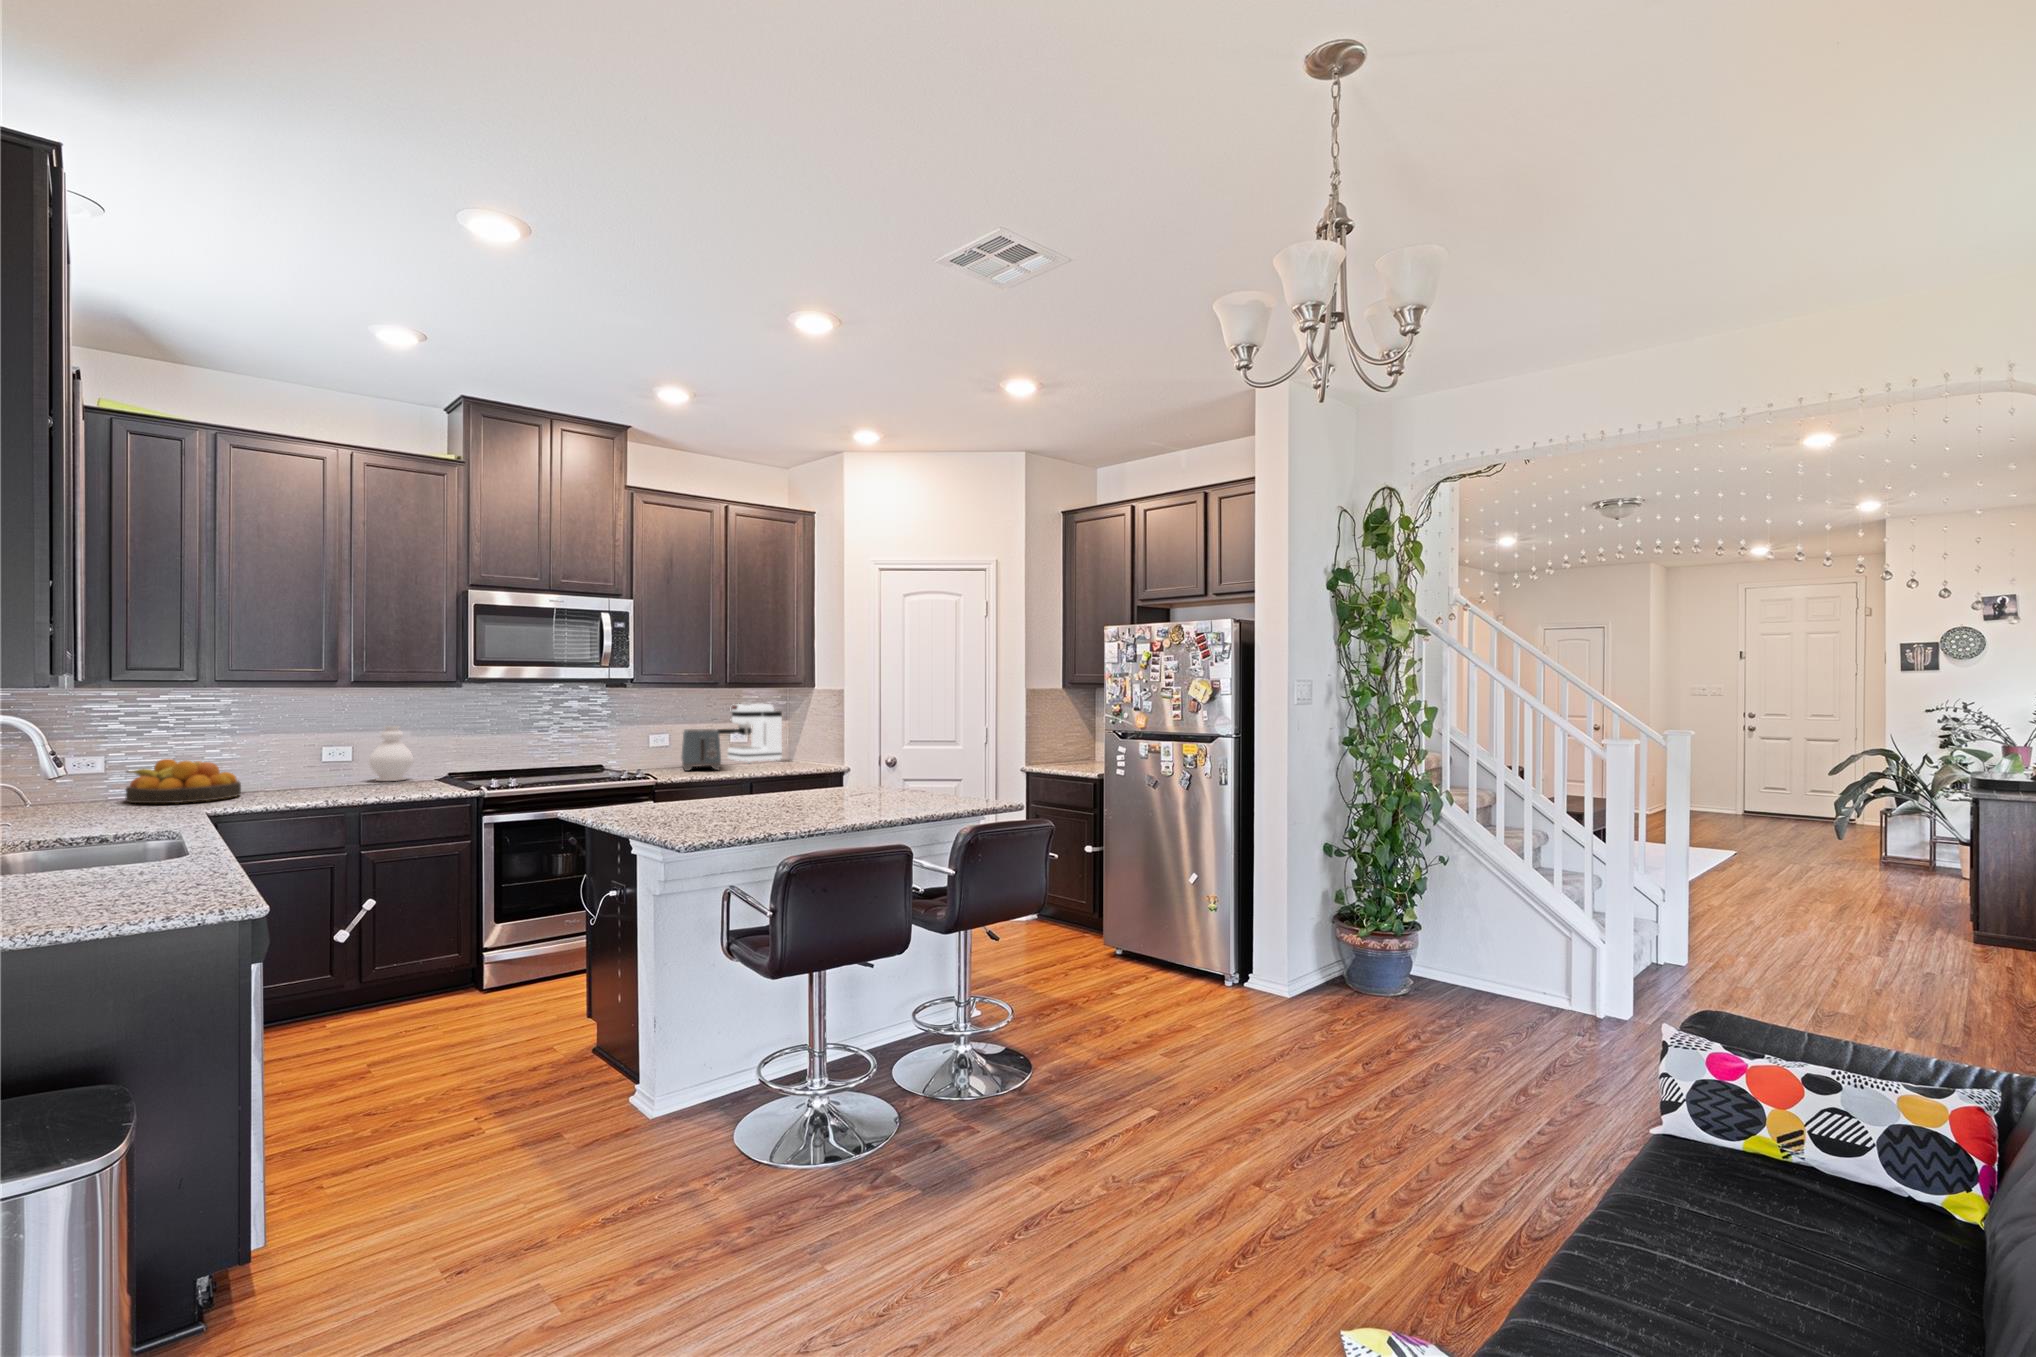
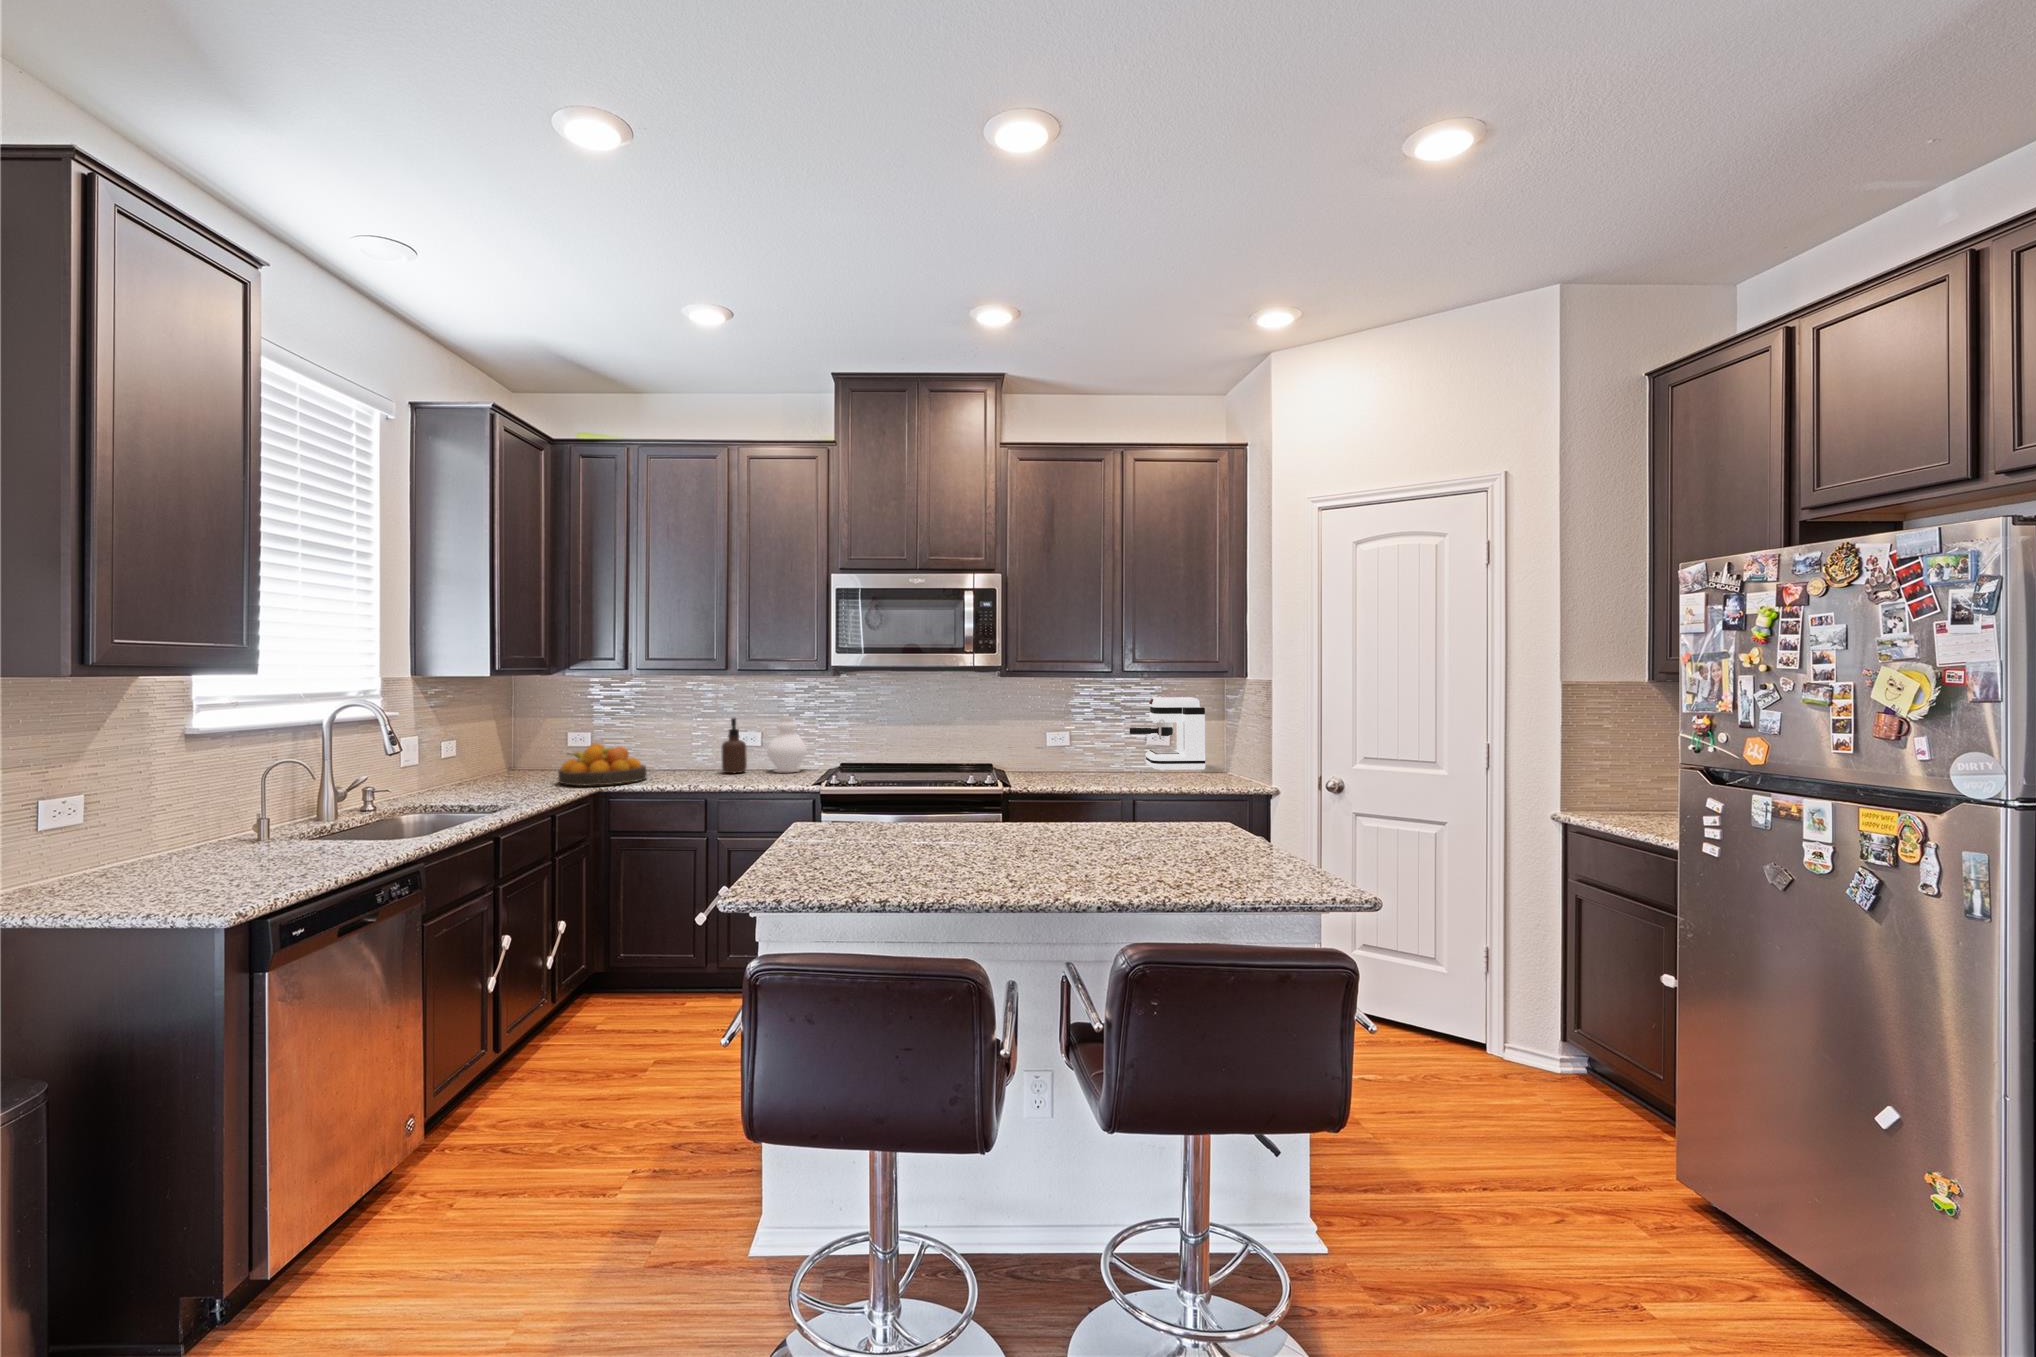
soap dispenser: none [316,728,346,785] -> present [721,718,747,773]
toaster: present [681,729,721,771] -> none [1064,727,1122,780]

